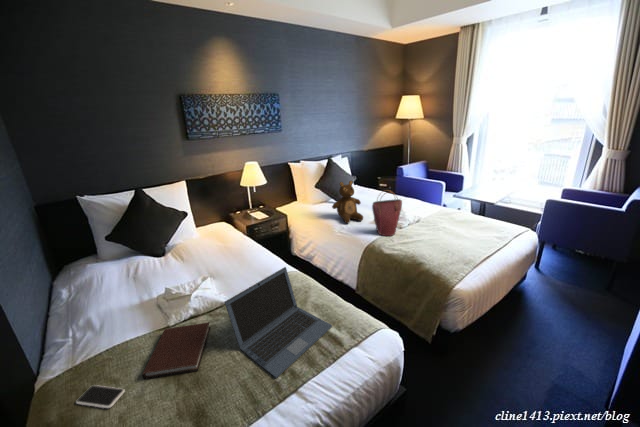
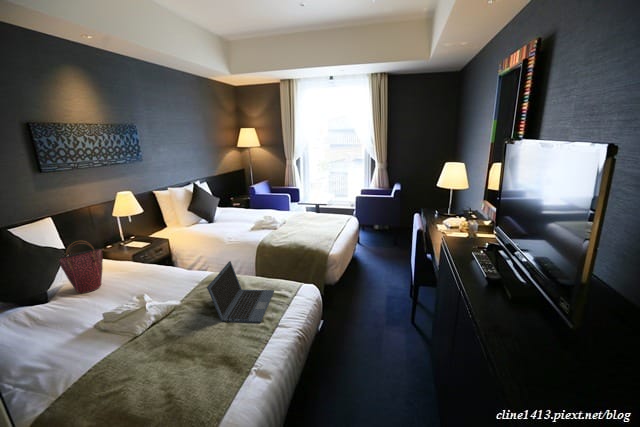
teddy bear: present [332,181,363,223] -> none [217,199,246,235]
handbag: present [372,191,402,236] -> present [59,241,103,293]
notebook: present [142,322,210,379] -> none [144,316,201,361]
smartphone: present [76,385,125,408] -> none [113,370,153,394]

